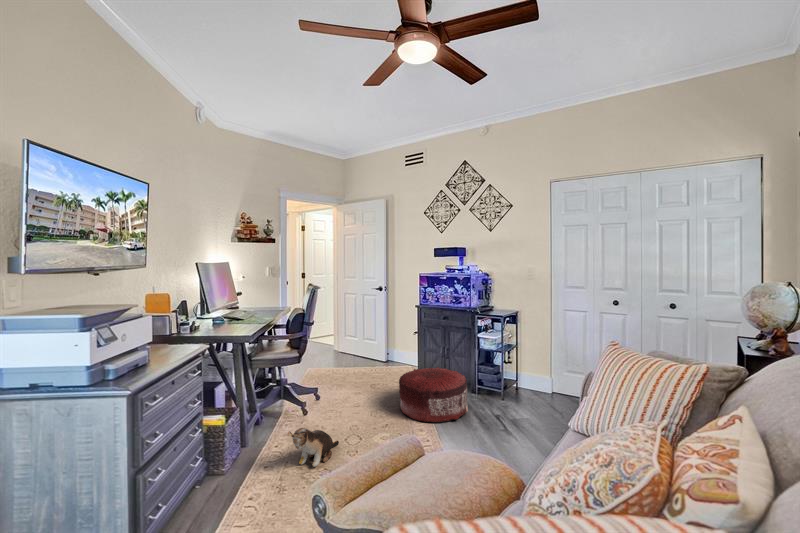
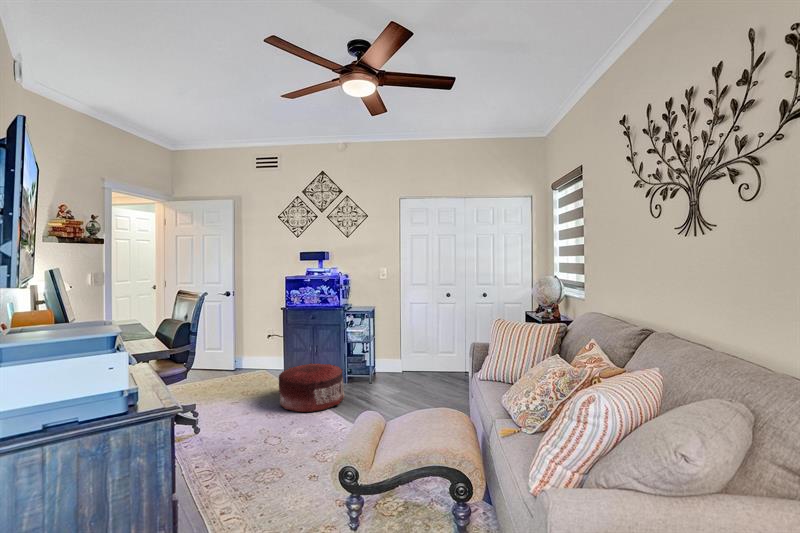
plush toy: present [288,427,339,467] -> none [198,429,238,469]

